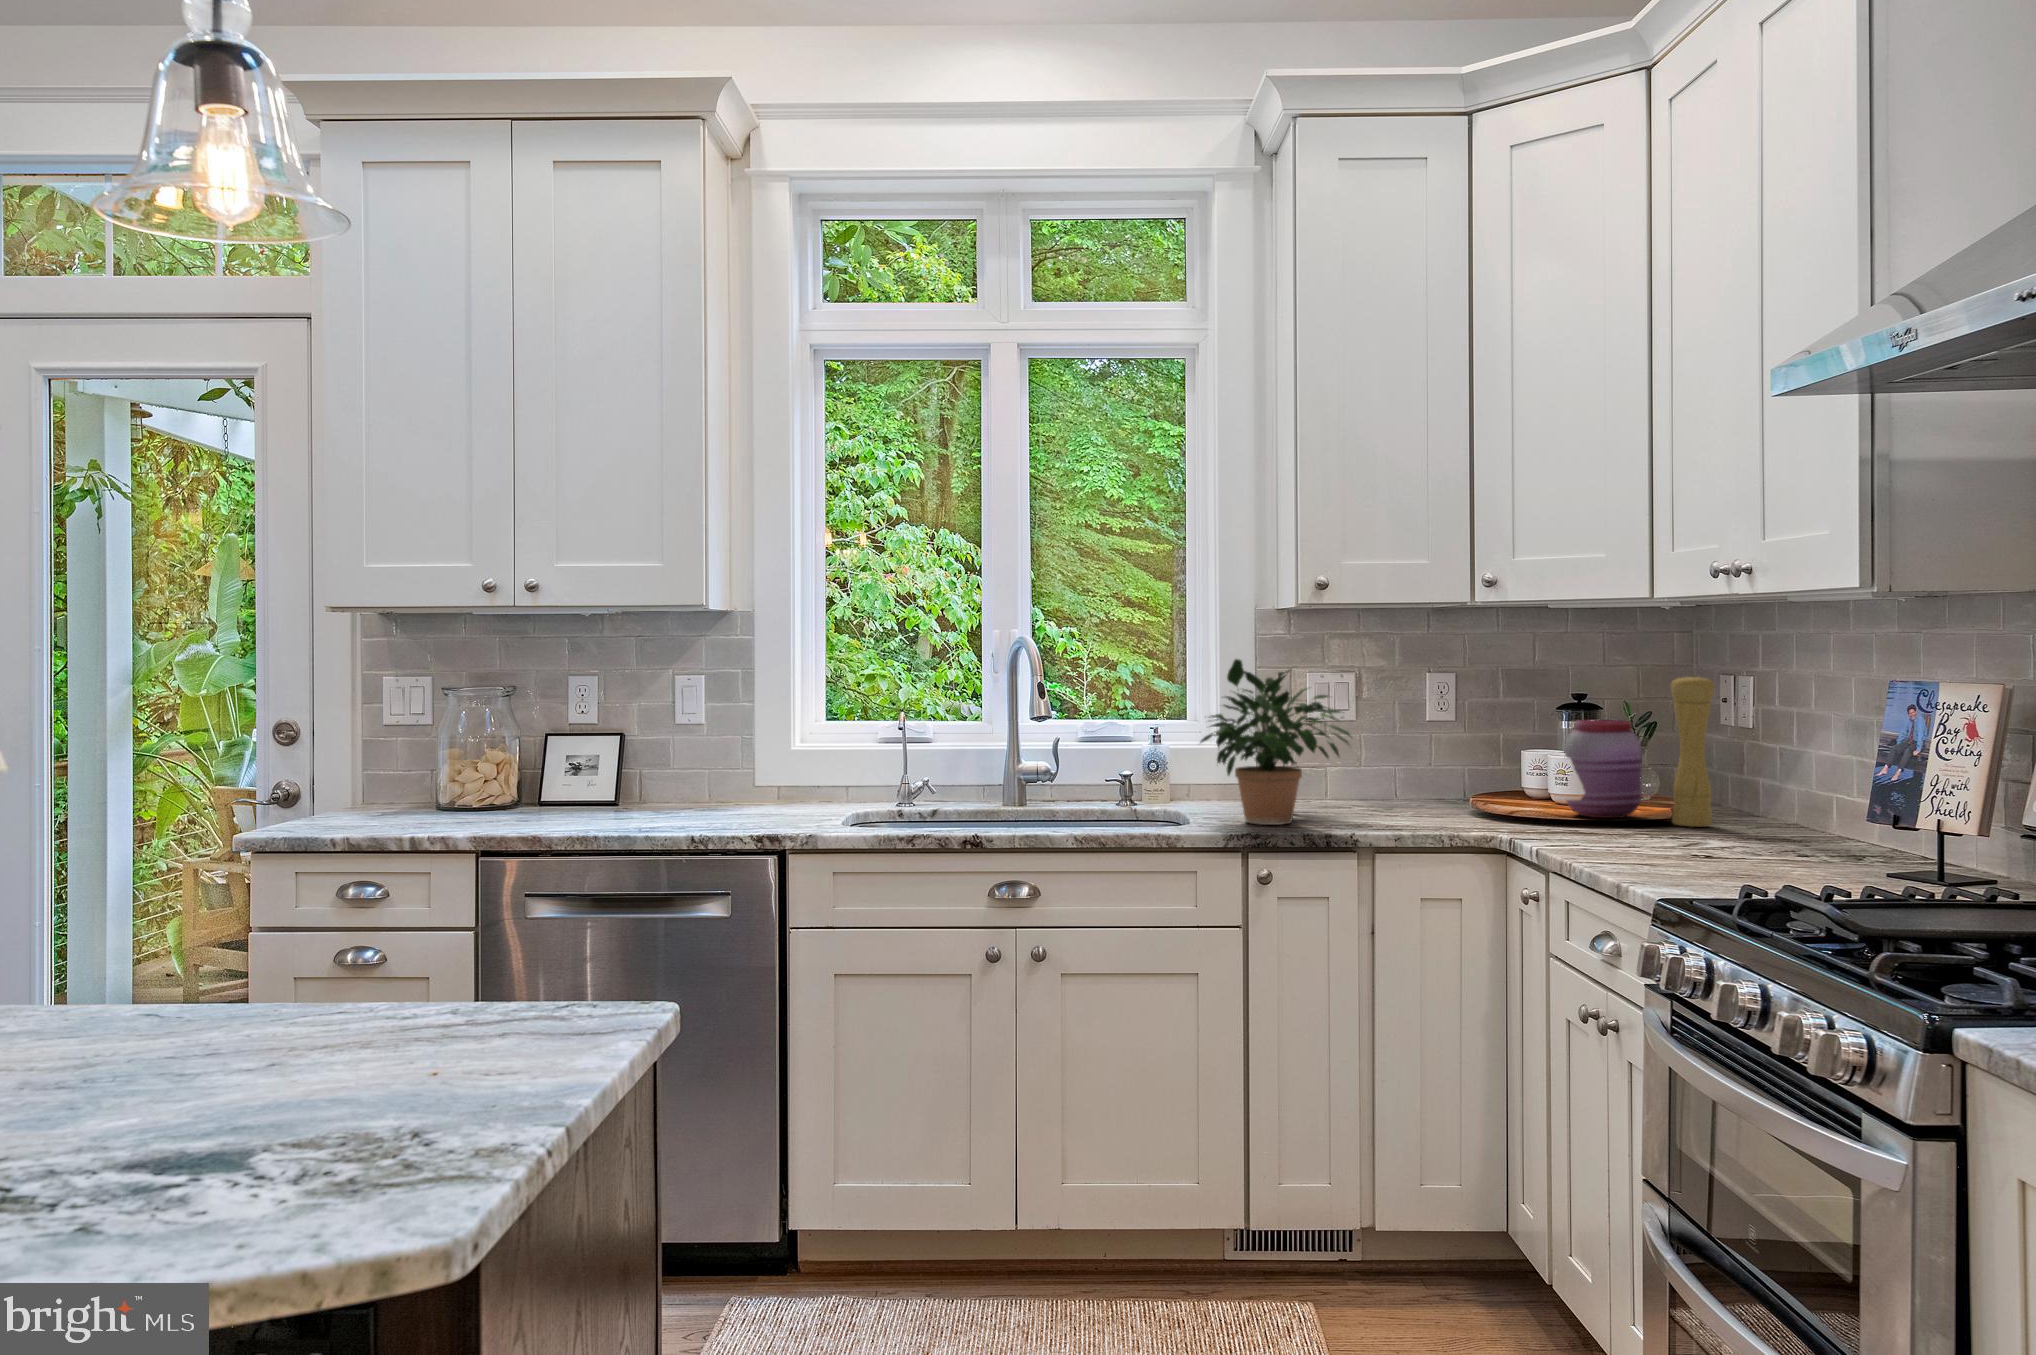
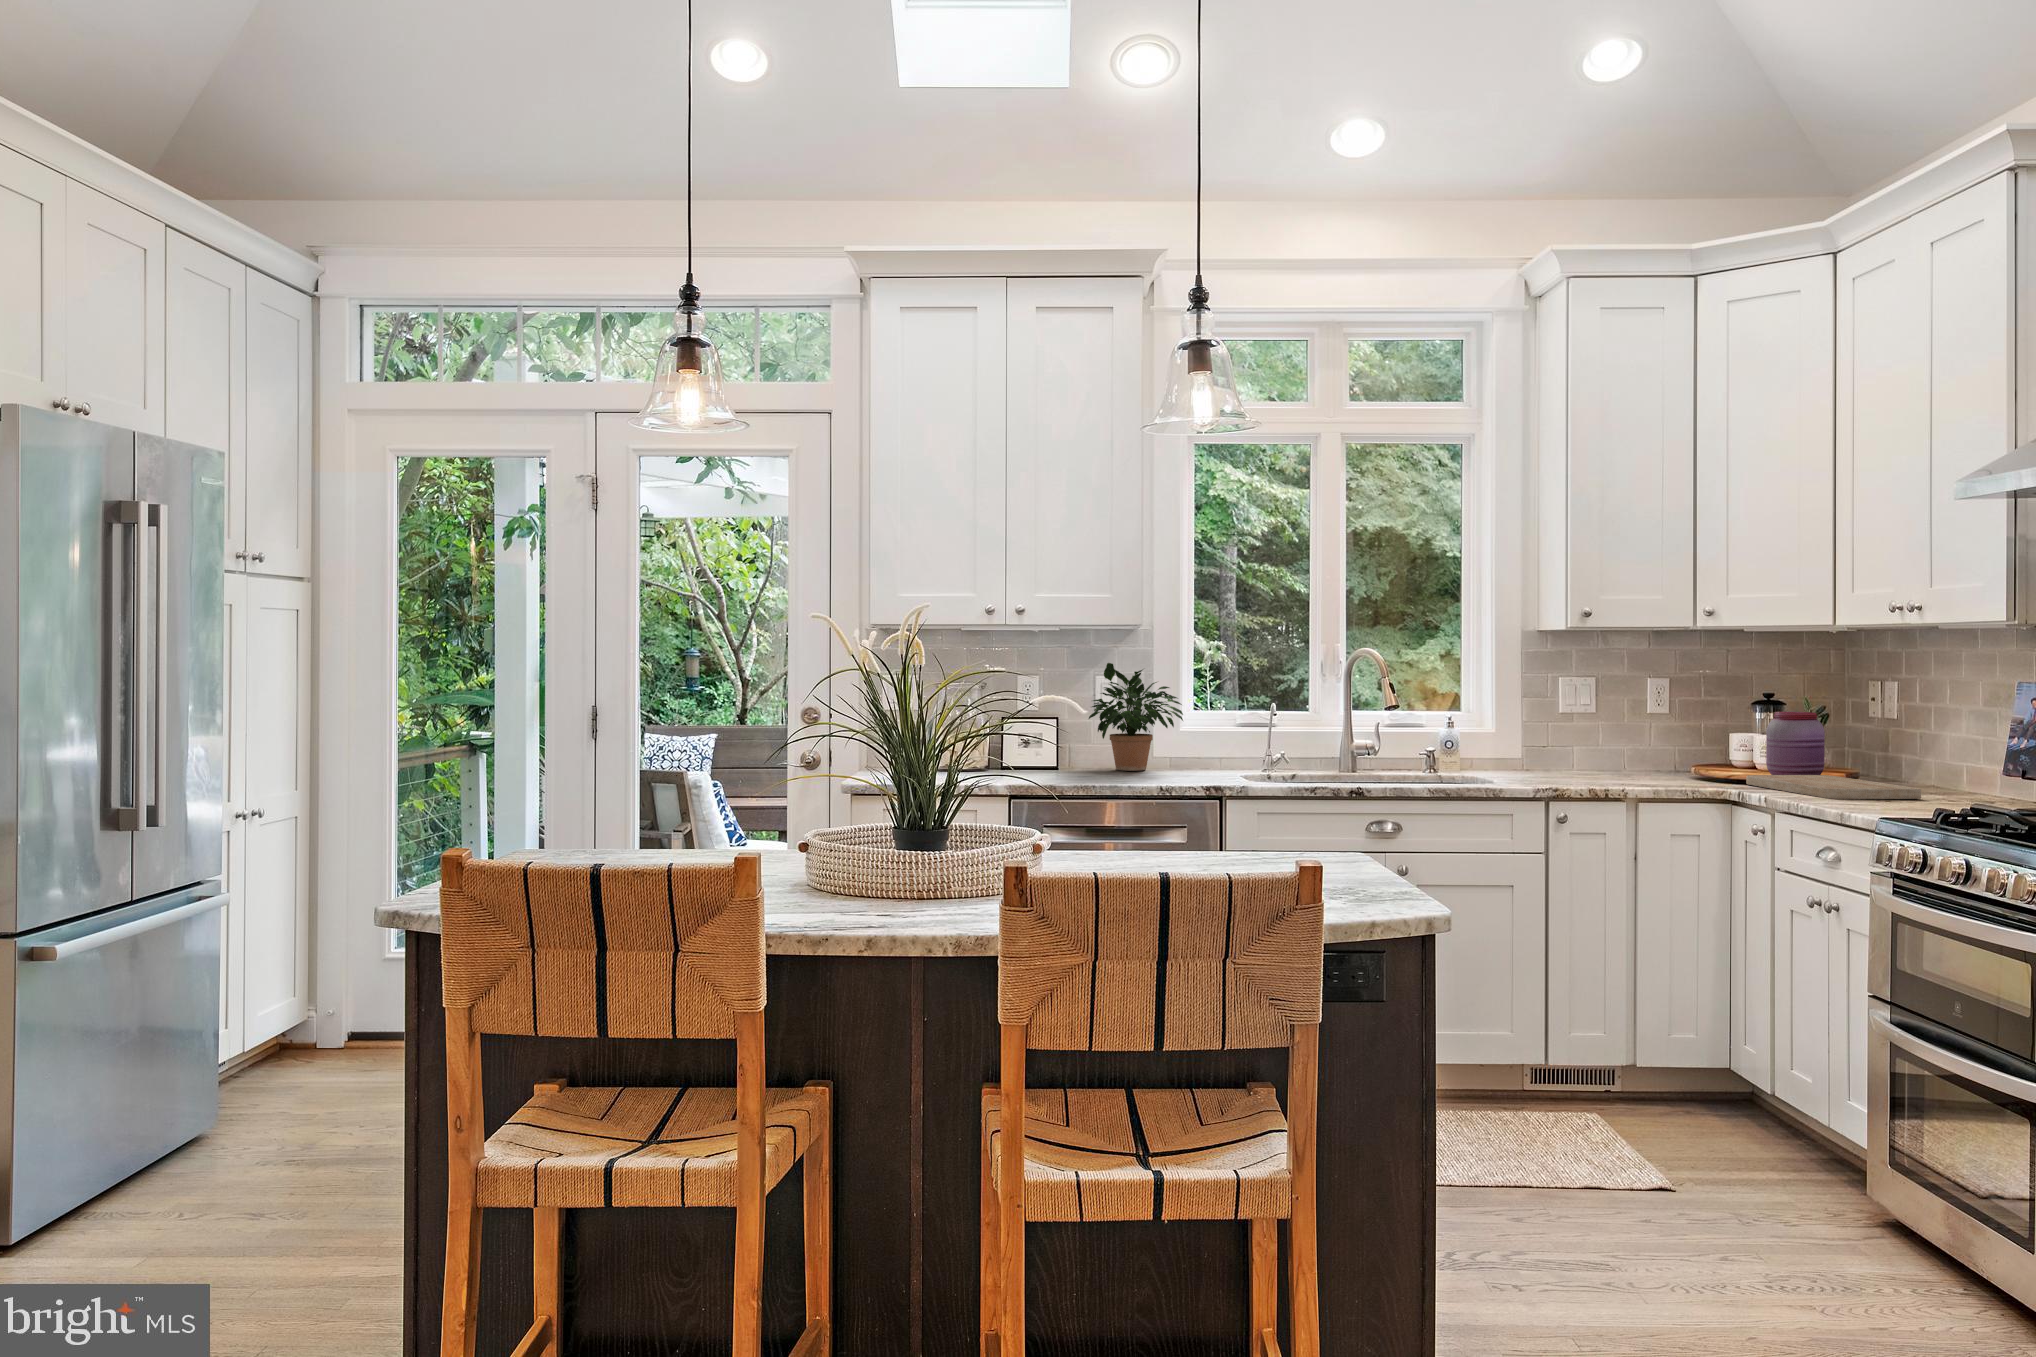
potted plant: present [1201,659,1351,825] -> present [1089,663,1183,771]
pepper mill: present [1671,675,1714,827] -> none [1850,680,1882,785]
cutting board: none [1521,812,1750,857] -> present [1746,775,1921,799]

